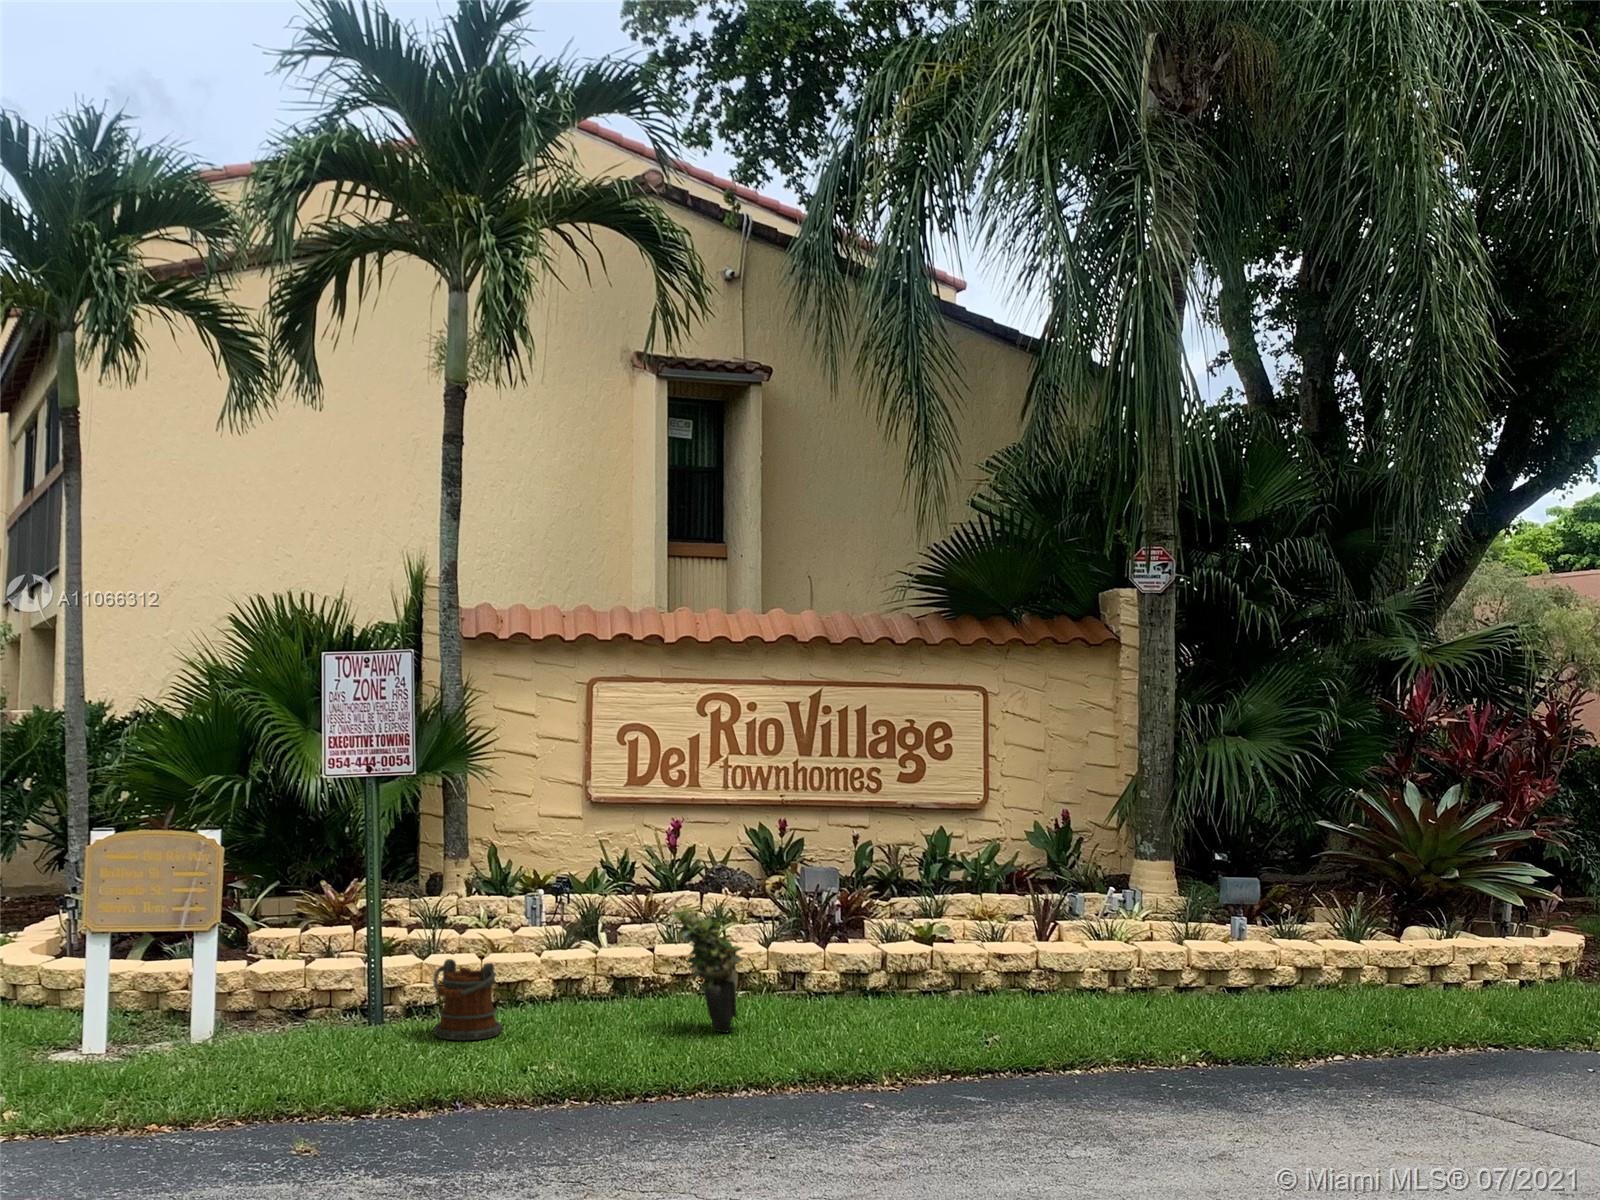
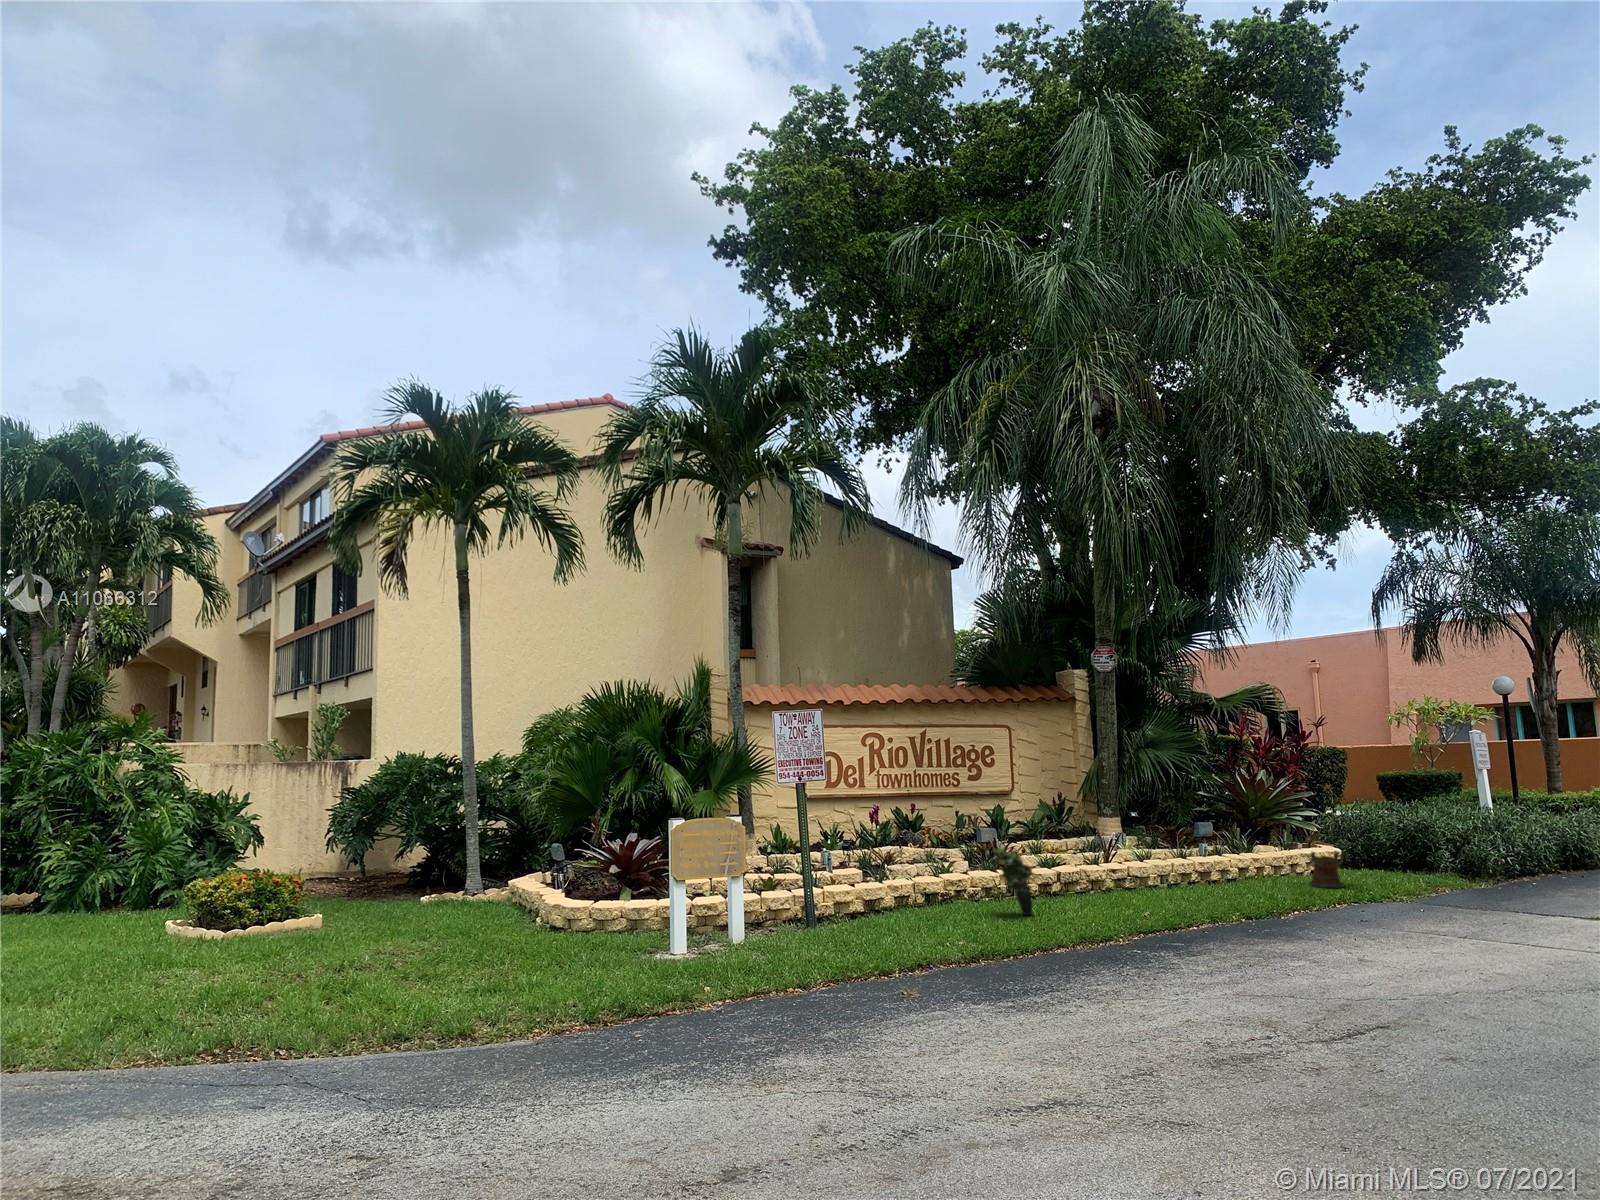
bucket: present [434,959,503,1040] -> present [1308,852,1344,888]

